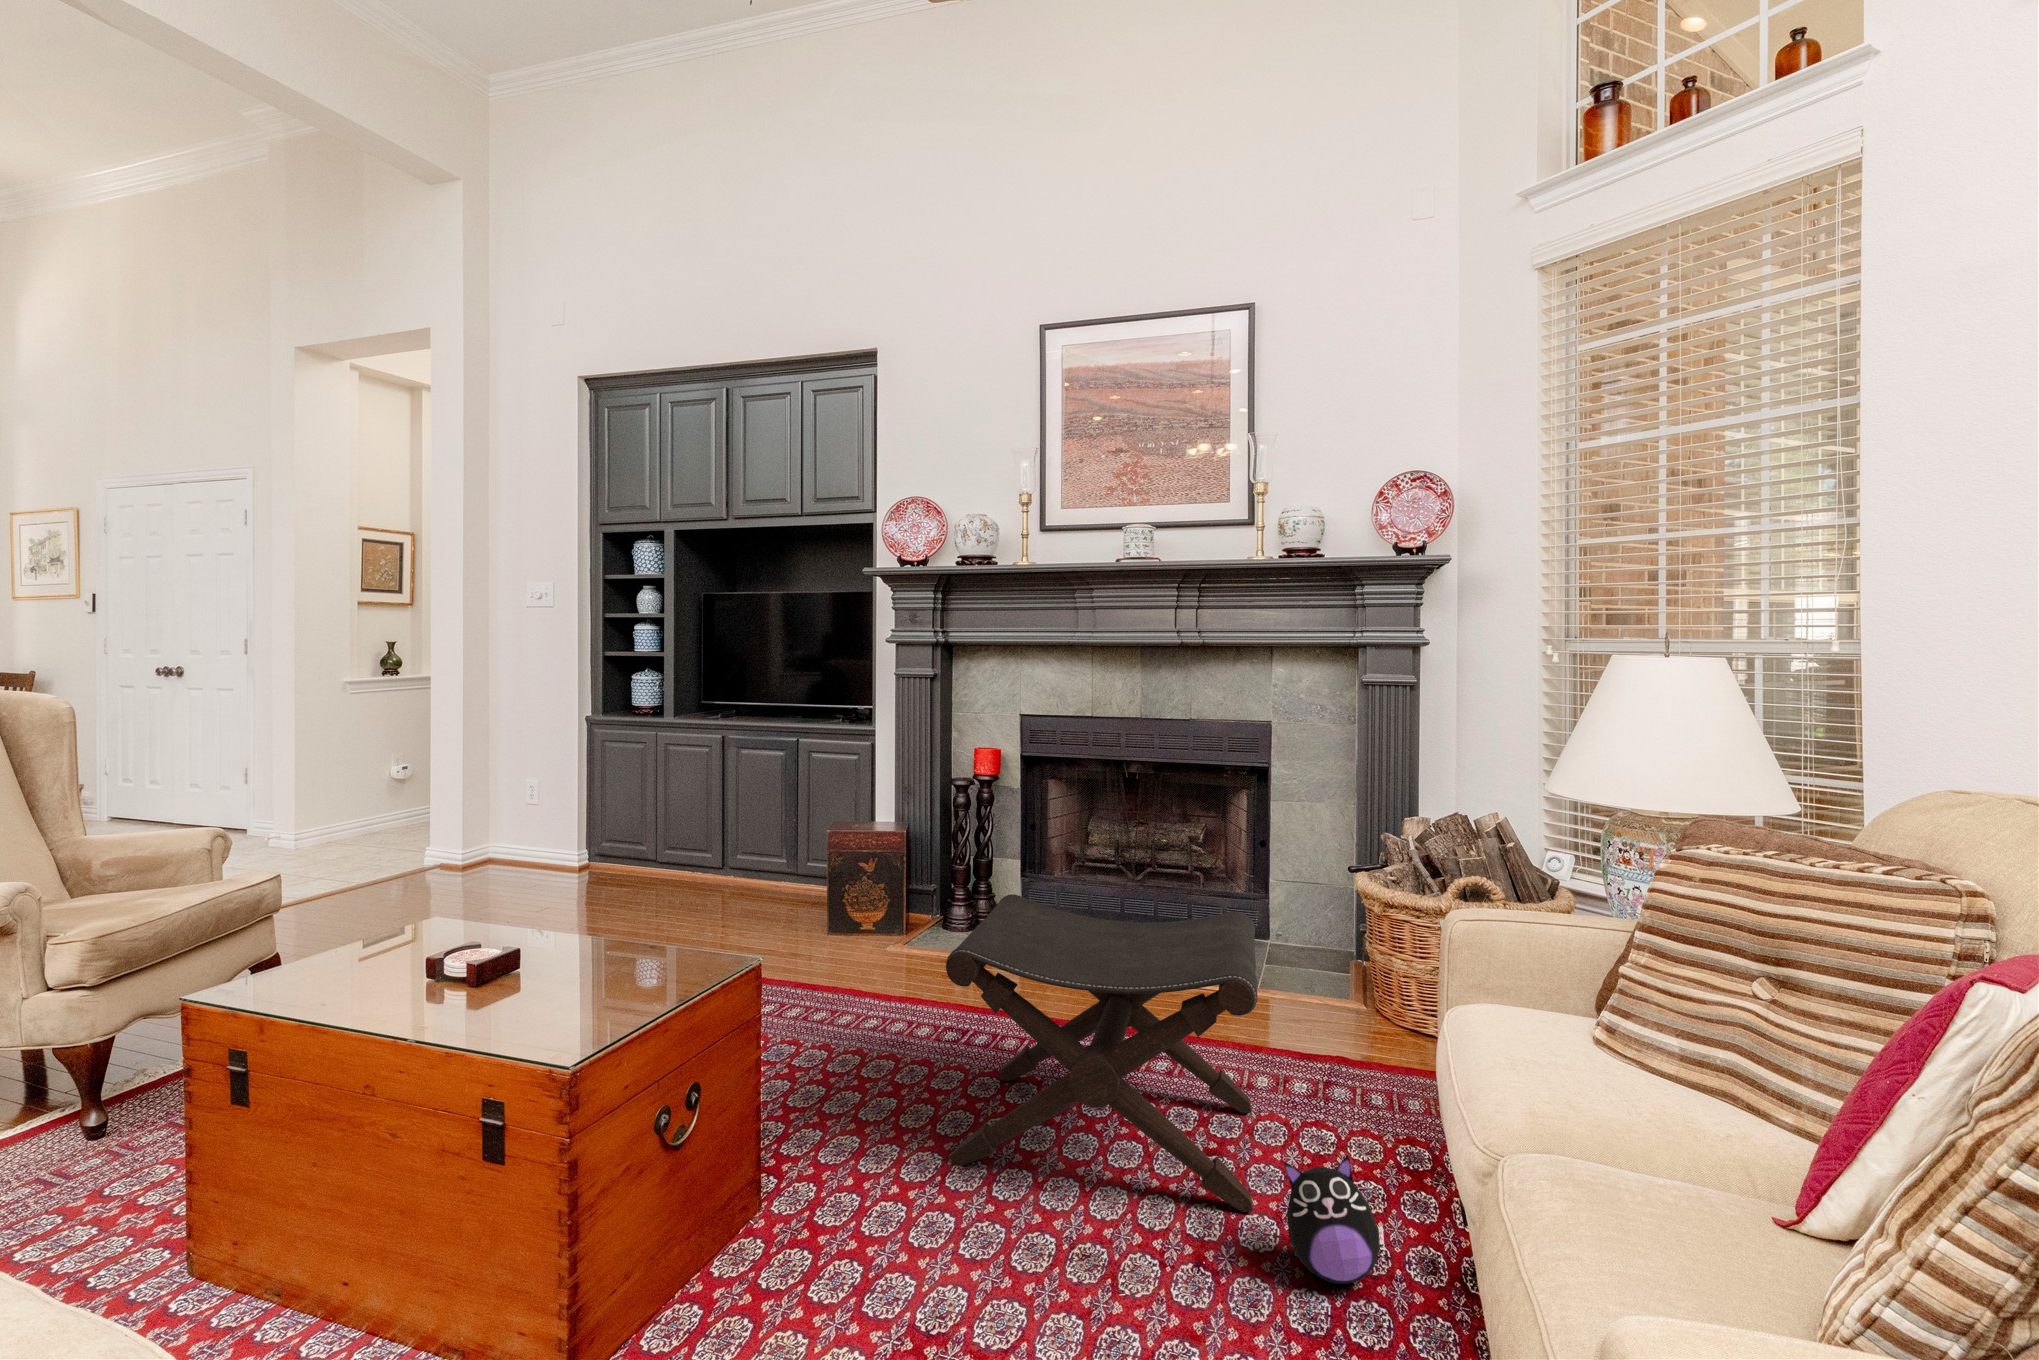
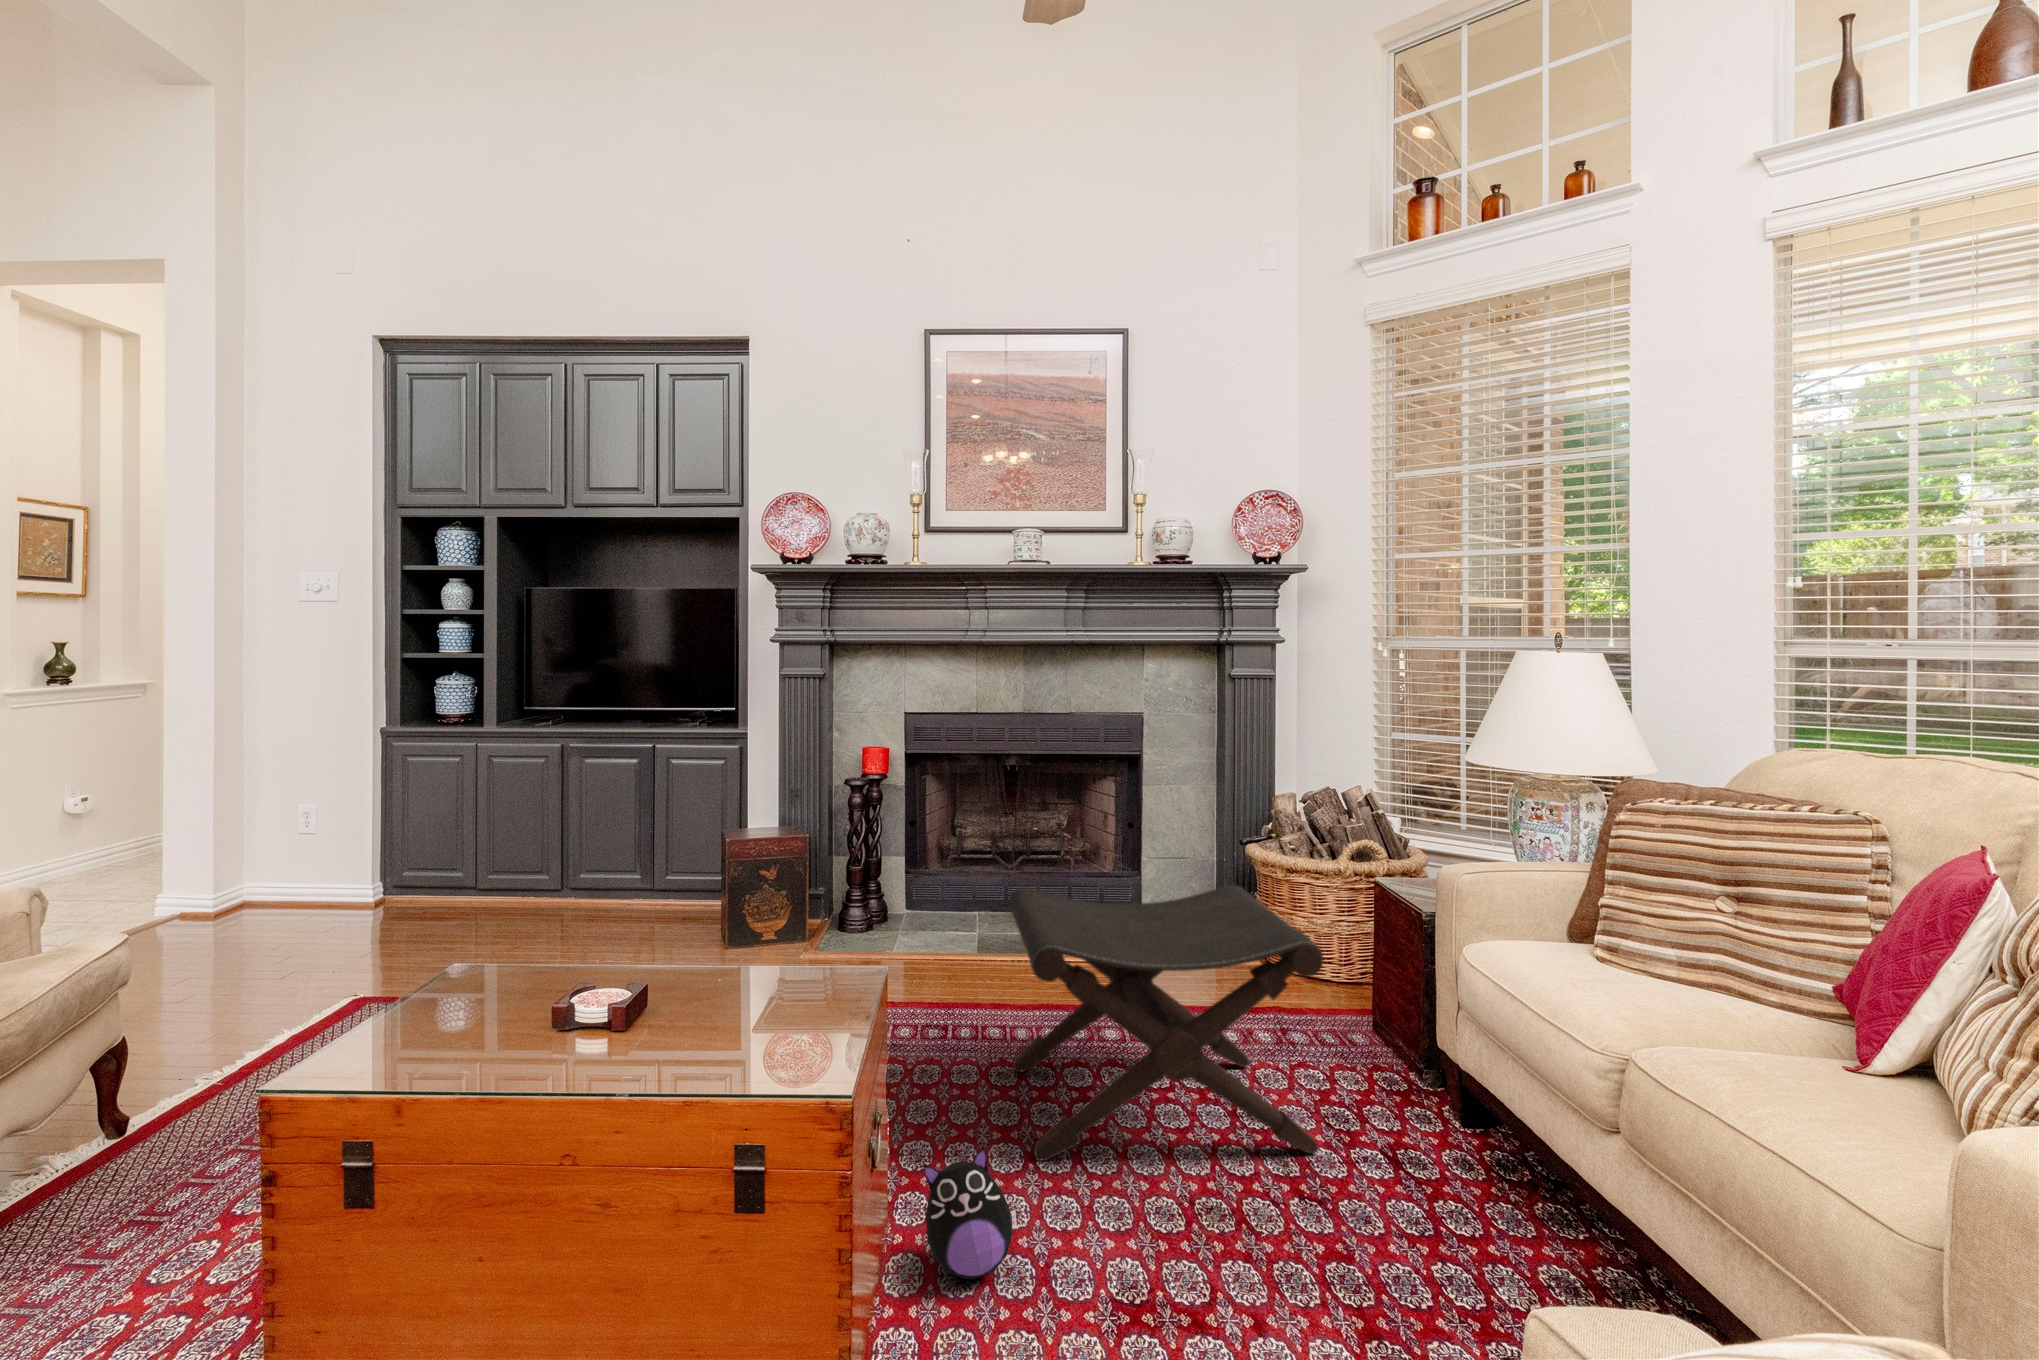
plush toy: present [1284,1155,1384,1284] -> present [923,1146,1017,1279]

